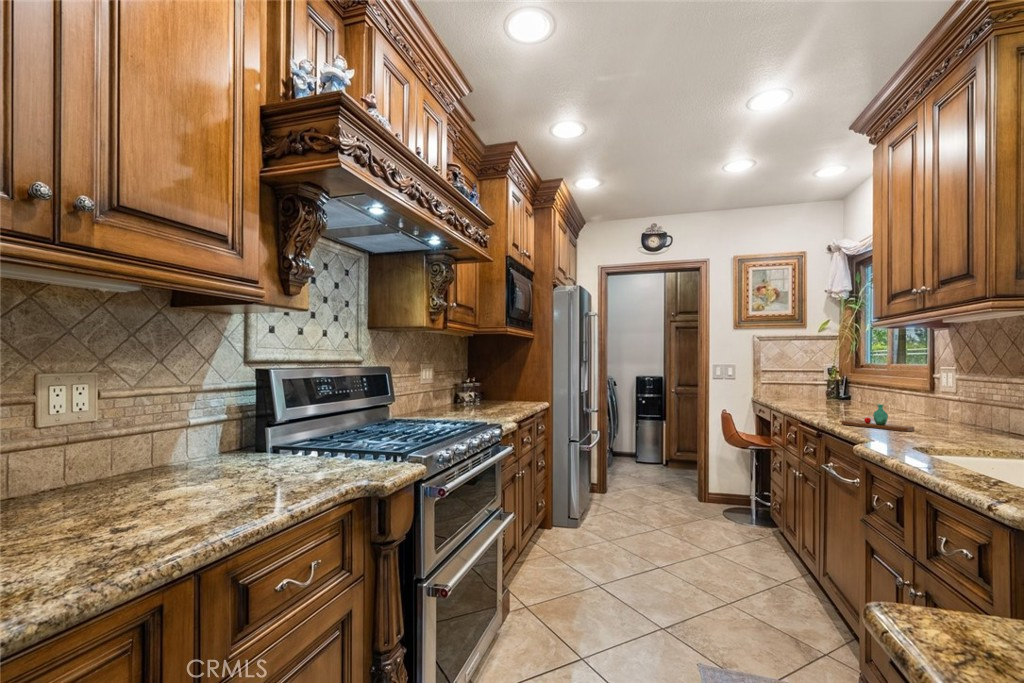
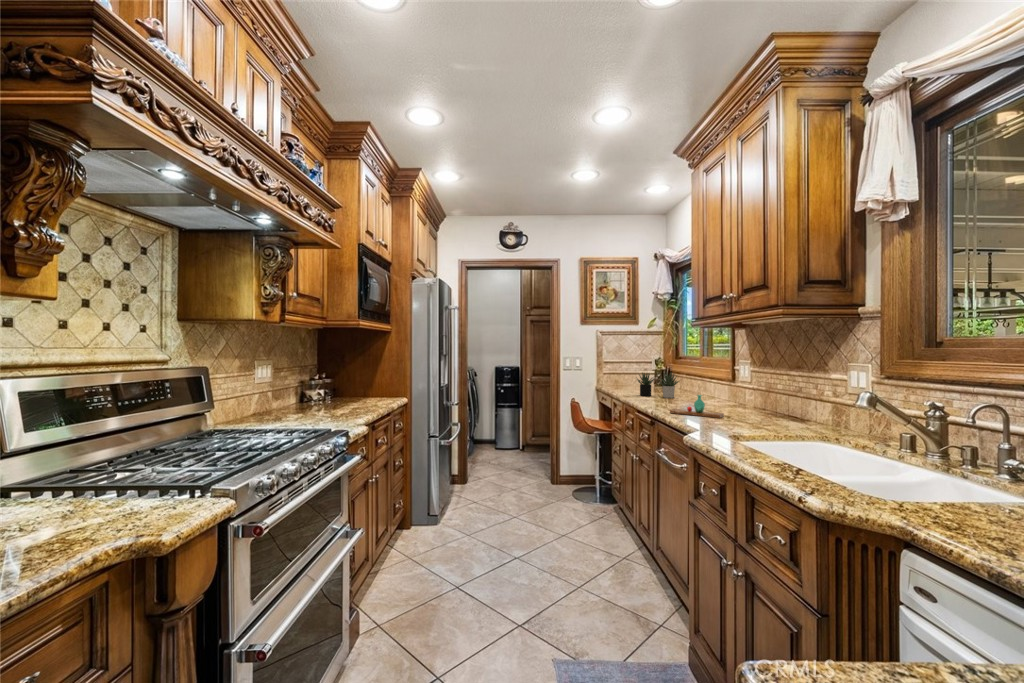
succulent plant: none [799,378,861,411] -> present [637,372,679,398]

